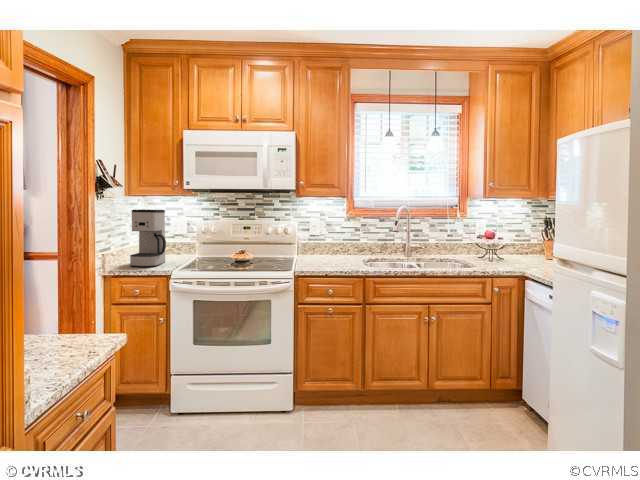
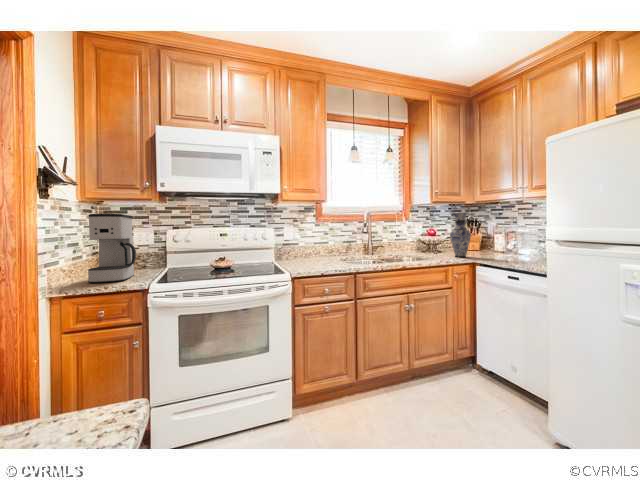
vase: none [504,214,531,269] -> present [450,213,471,257]

